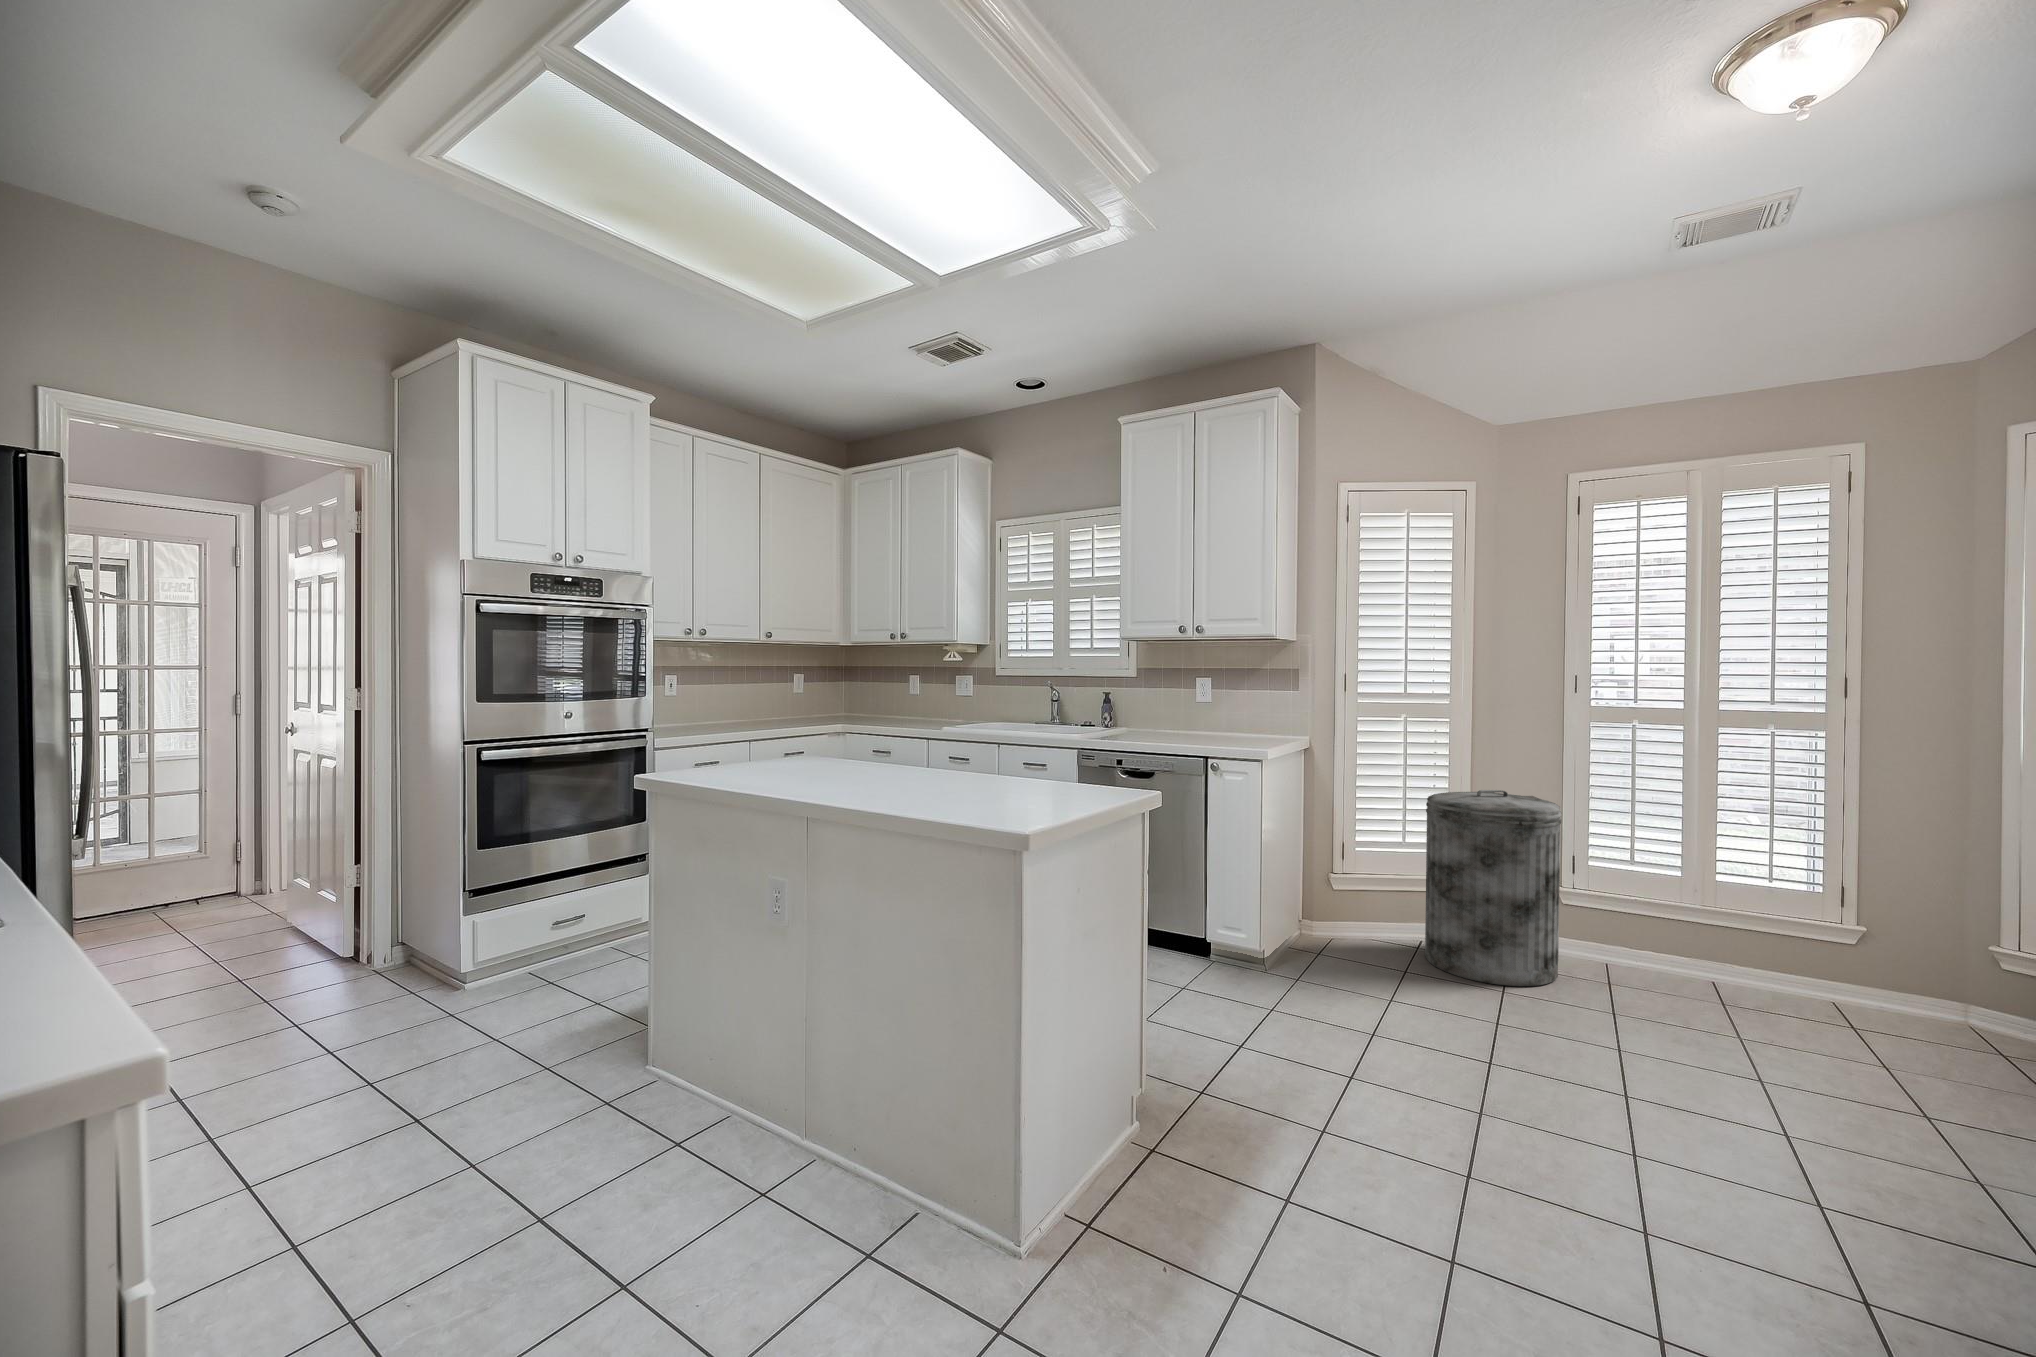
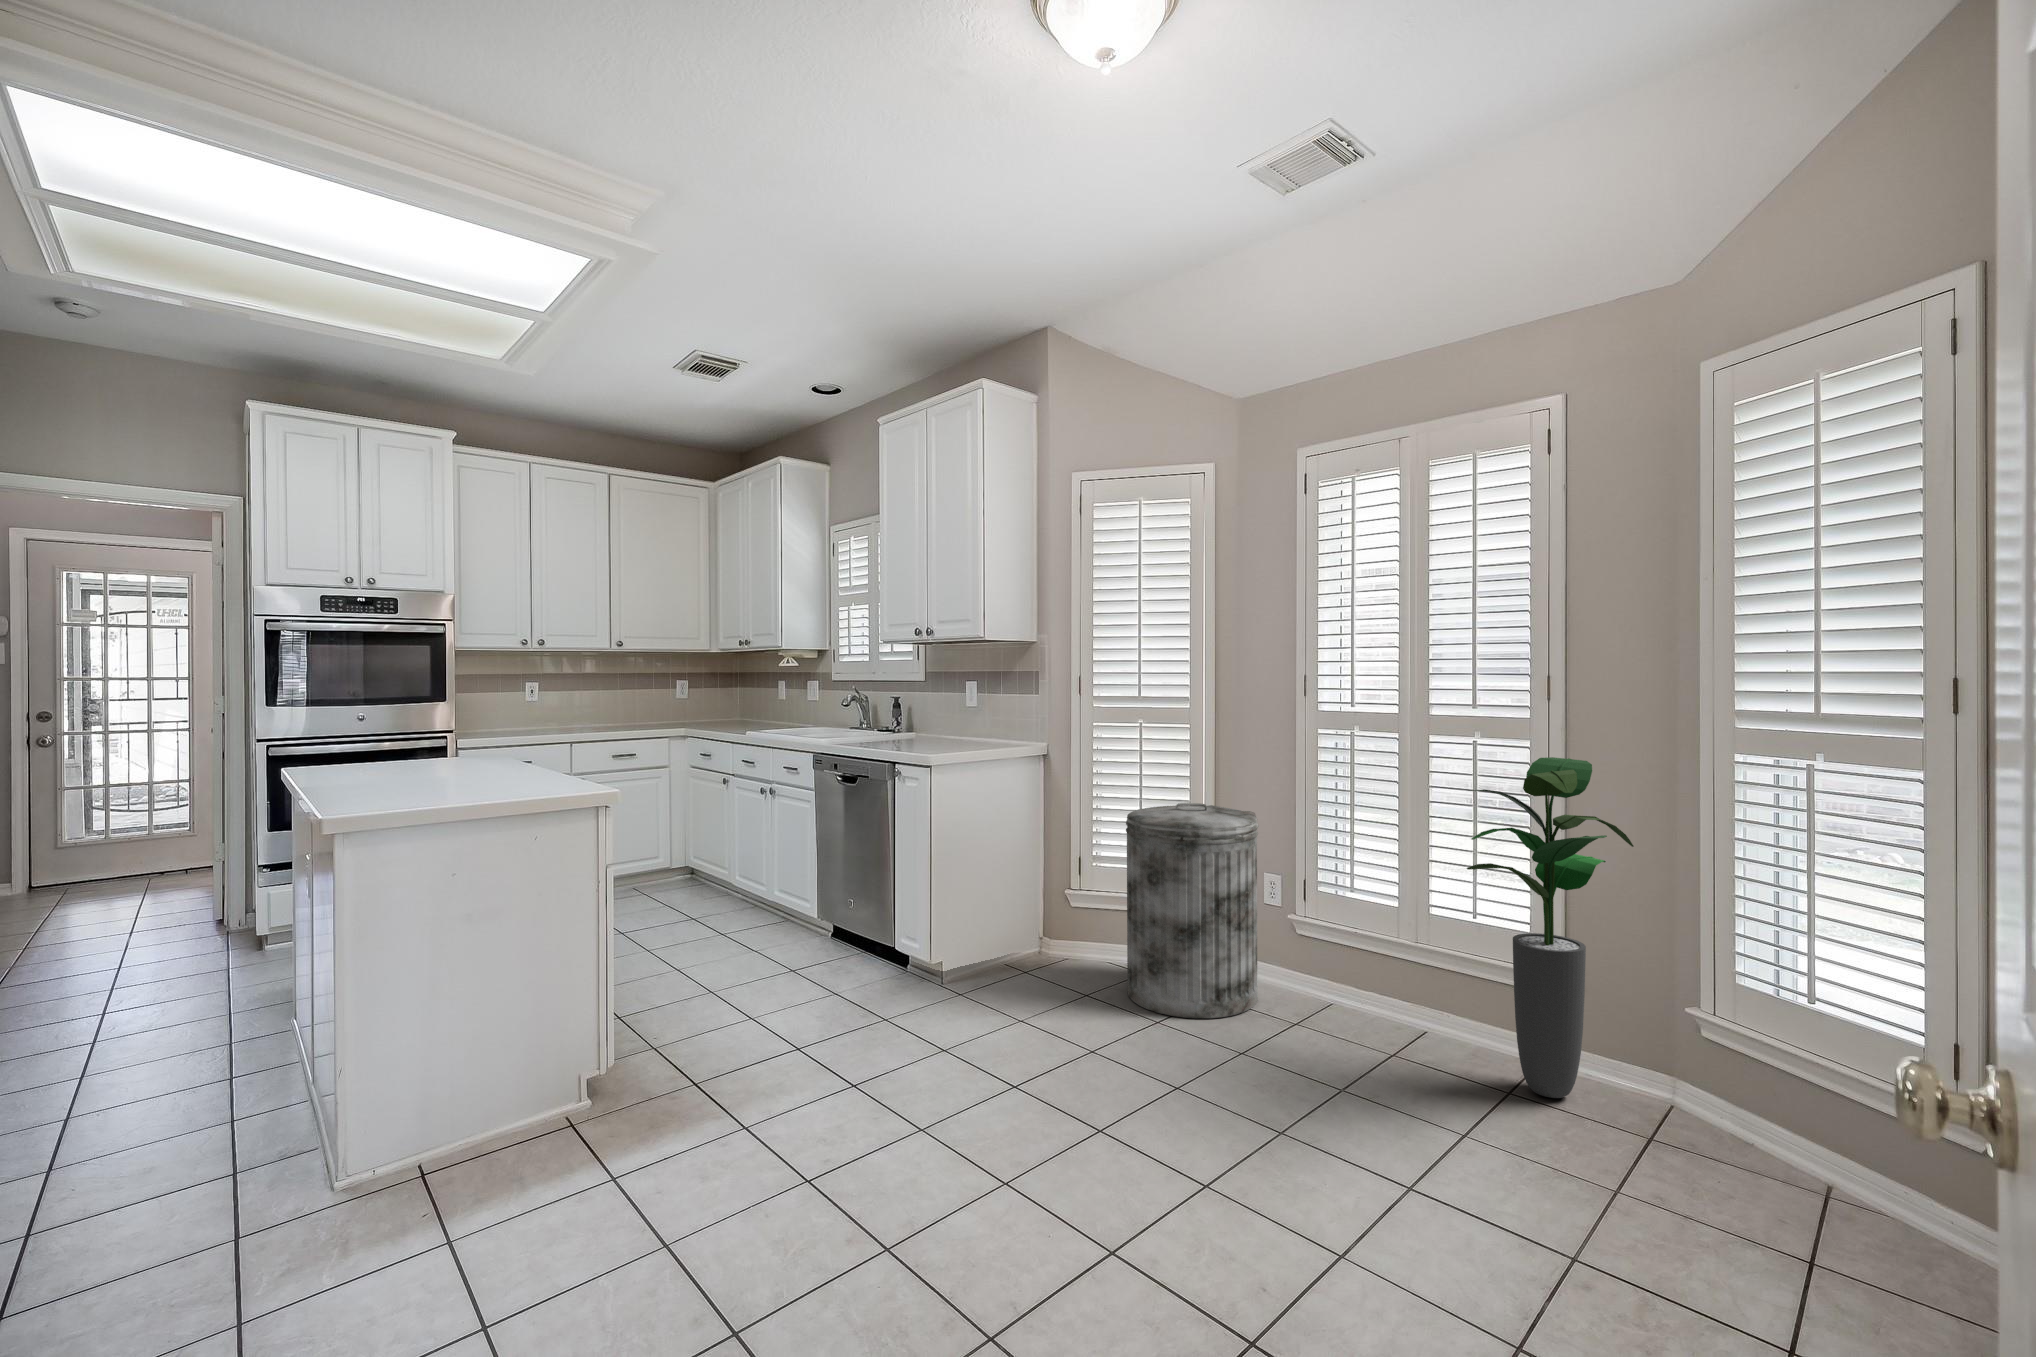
potted plant: none [1808,746,1981,1033] -> present [1467,757,1634,1098]

